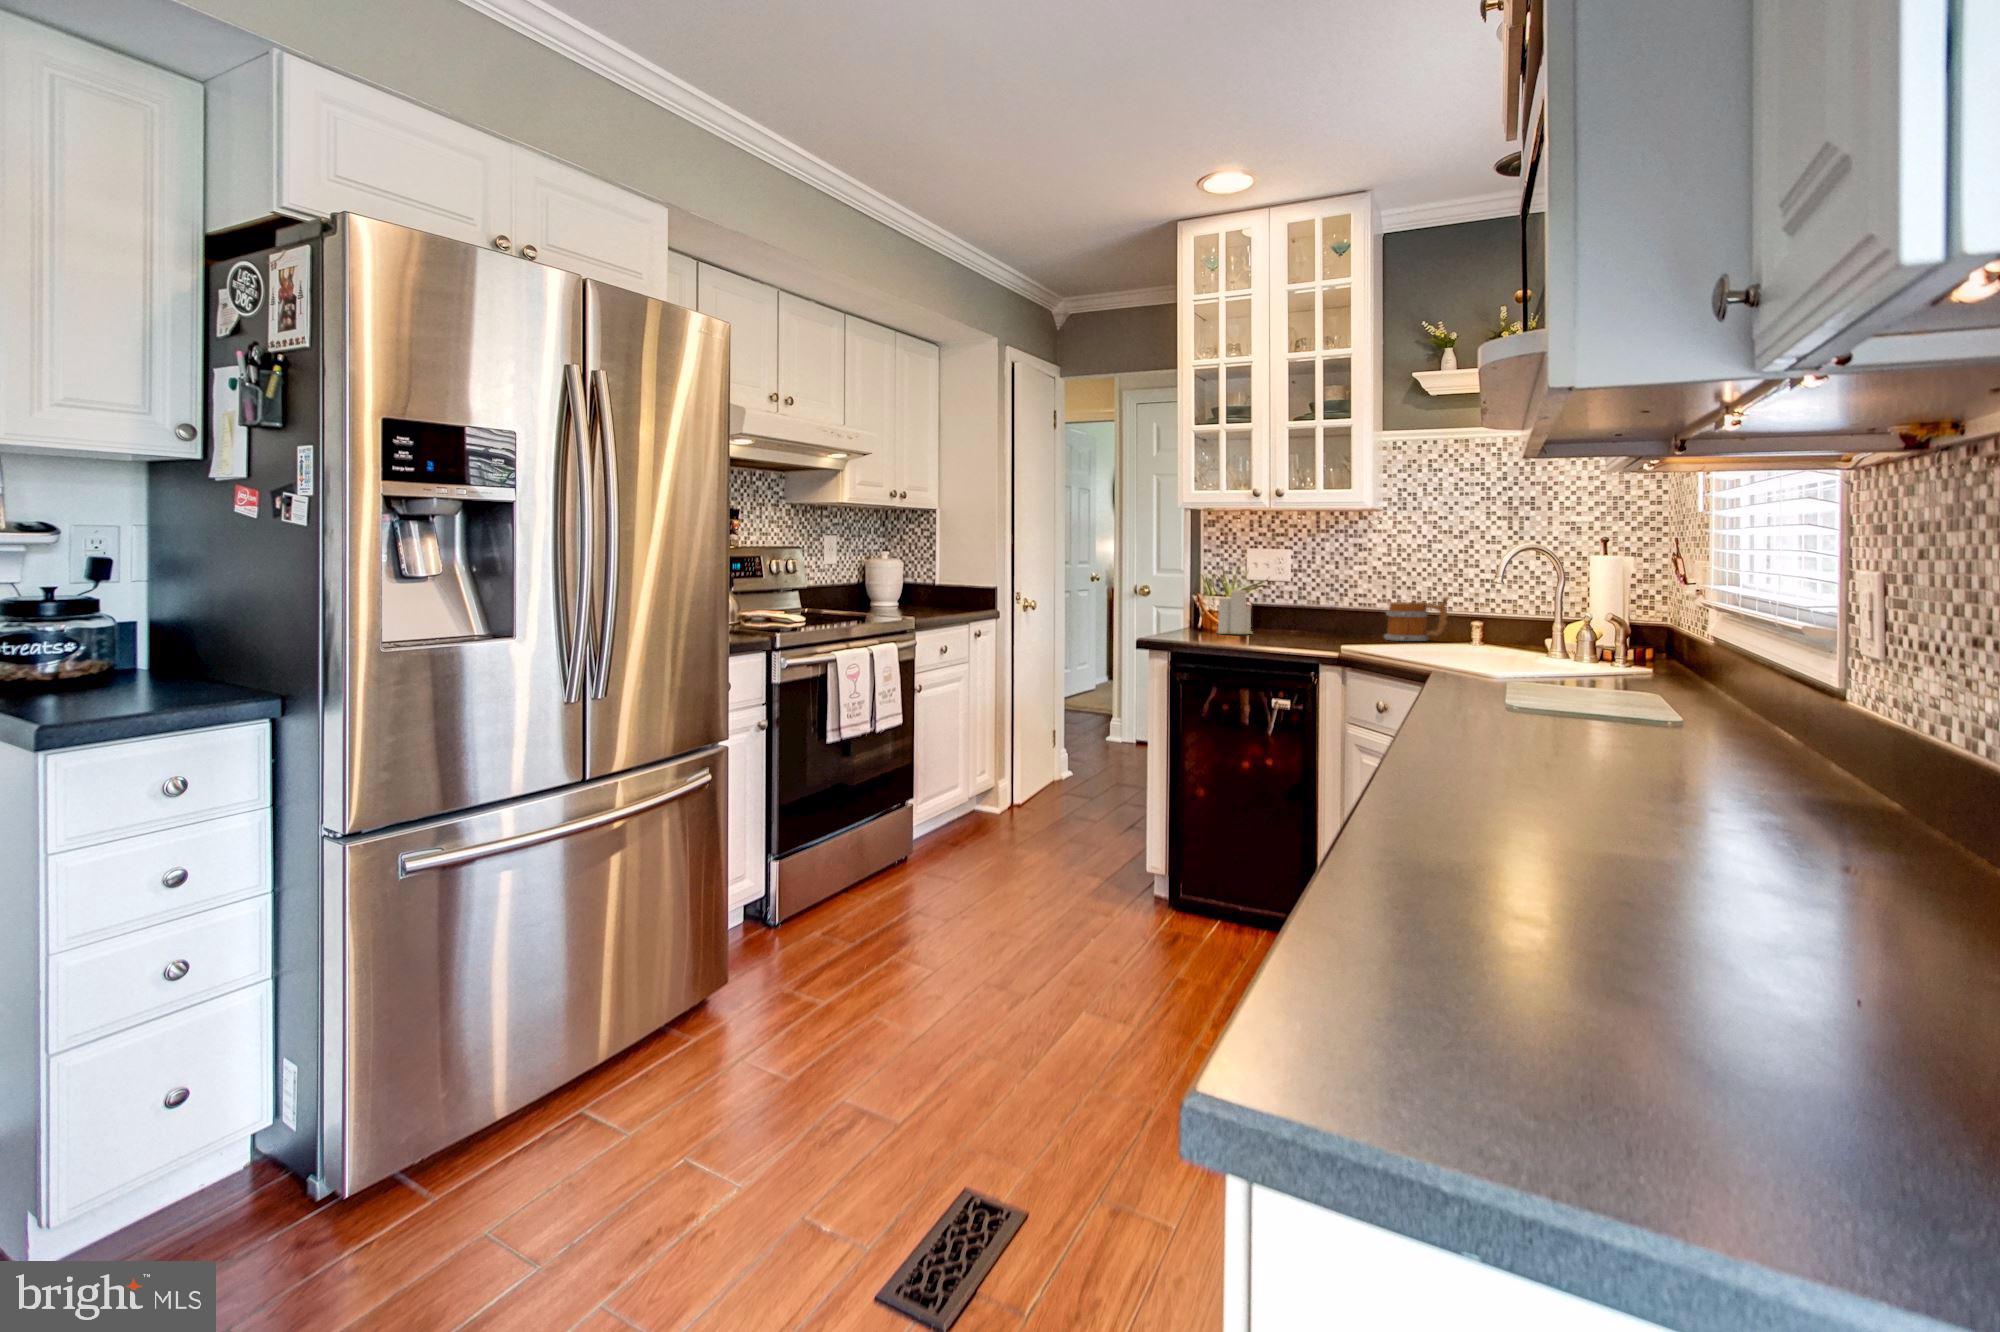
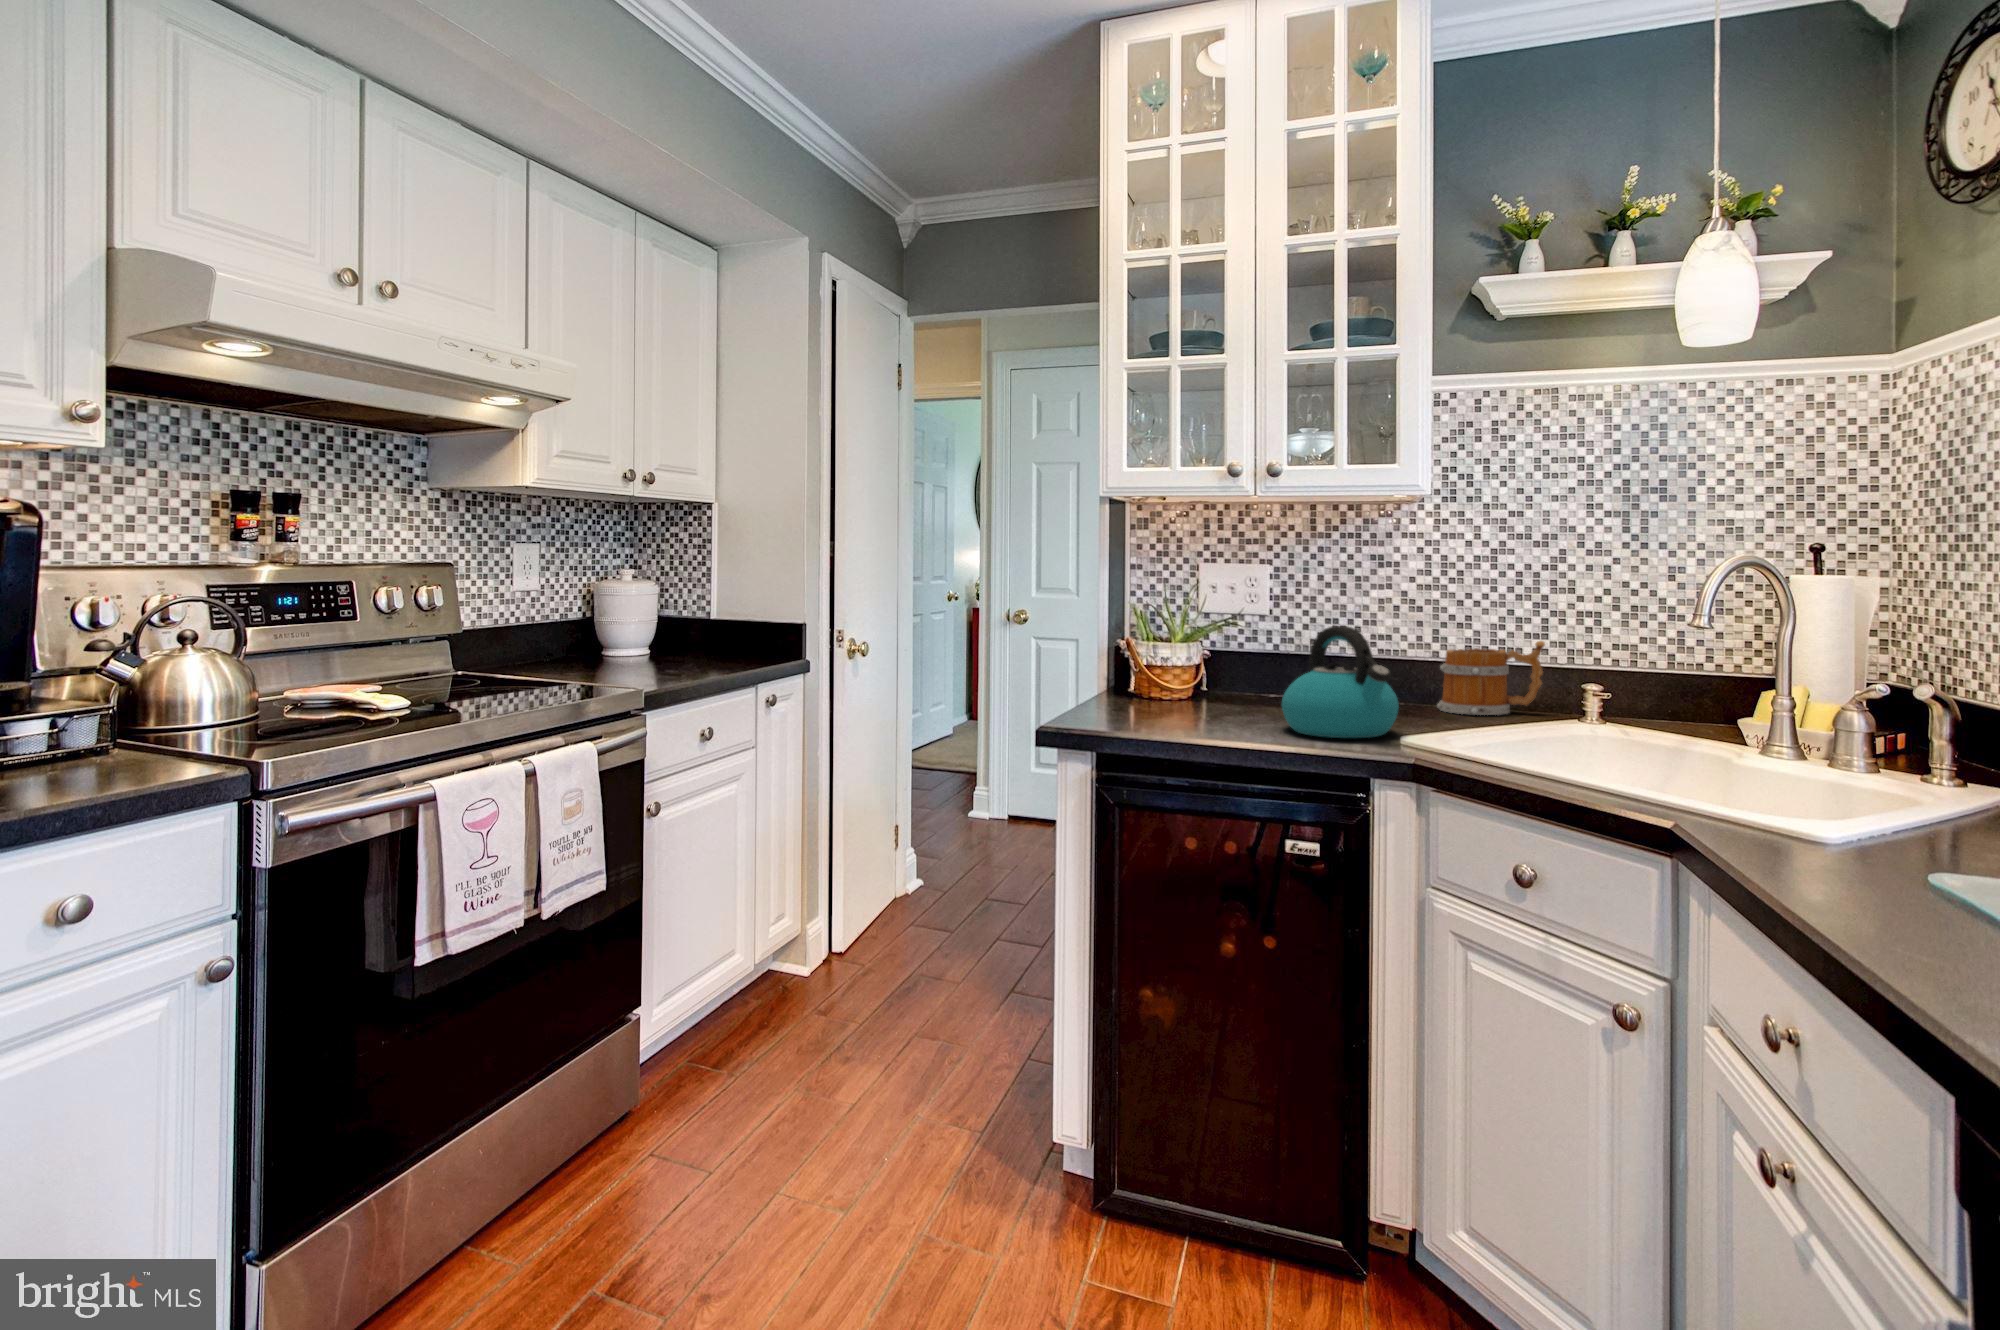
kettle: none [1273,583,1340,646] -> present [1282,626,1399,738]
candle: present [1217,590,1252,634] -> none [1165,623,1223,704]

